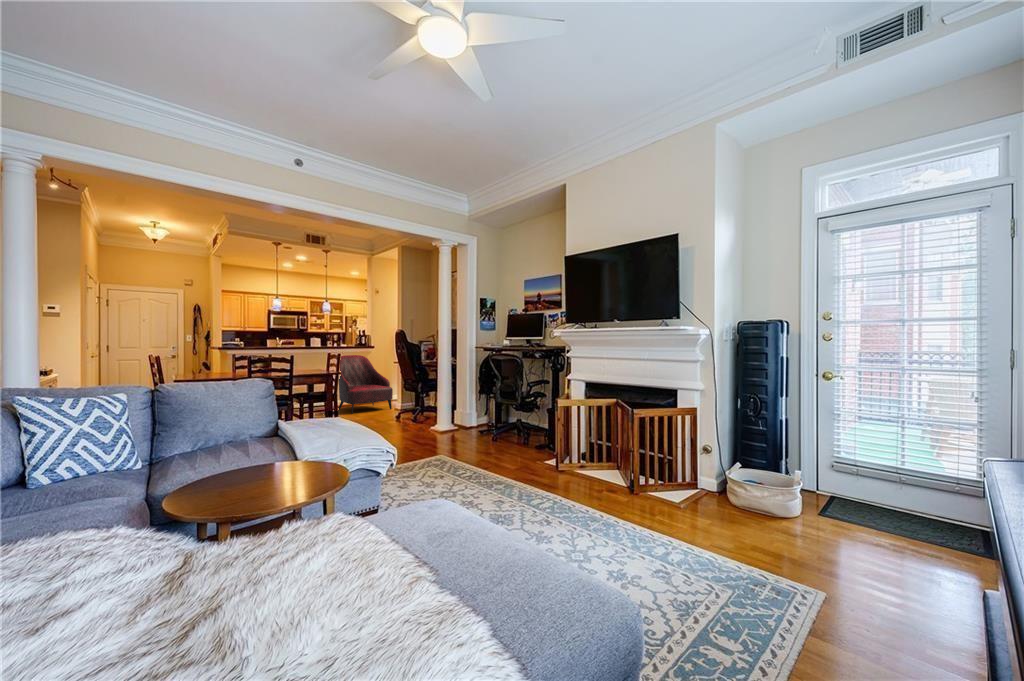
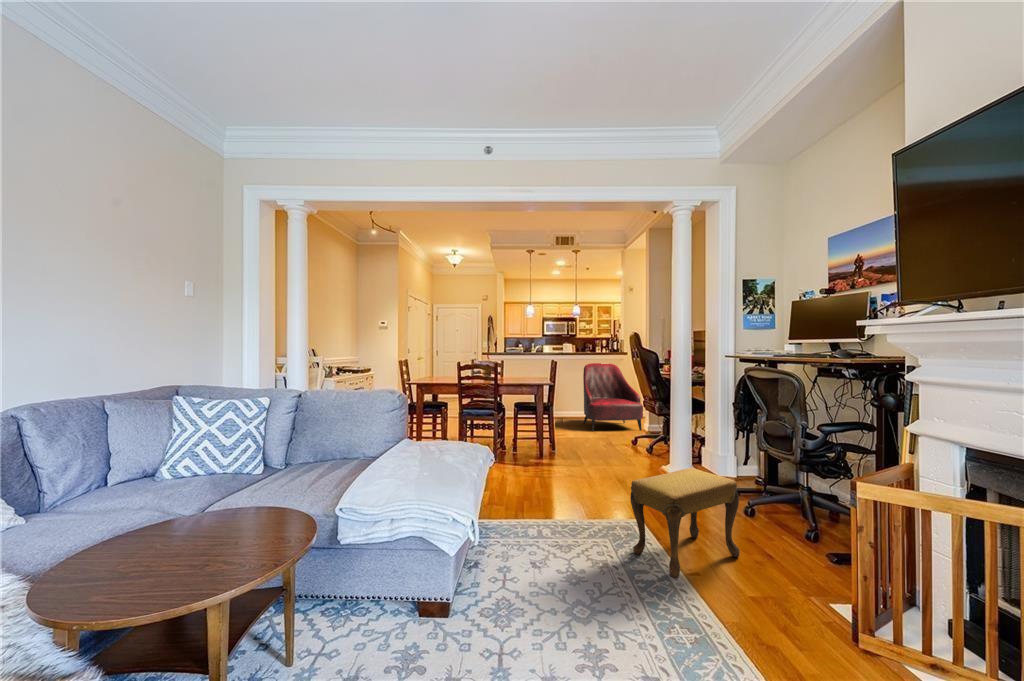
footstool: none [442,417,497,476] -> present [630,468,740,578]

